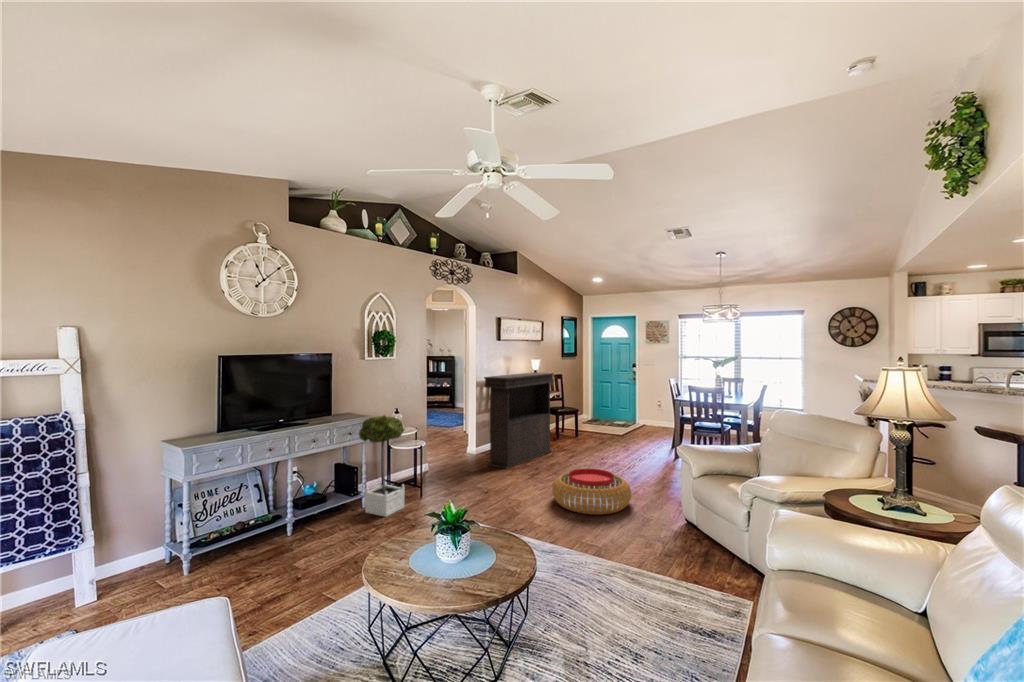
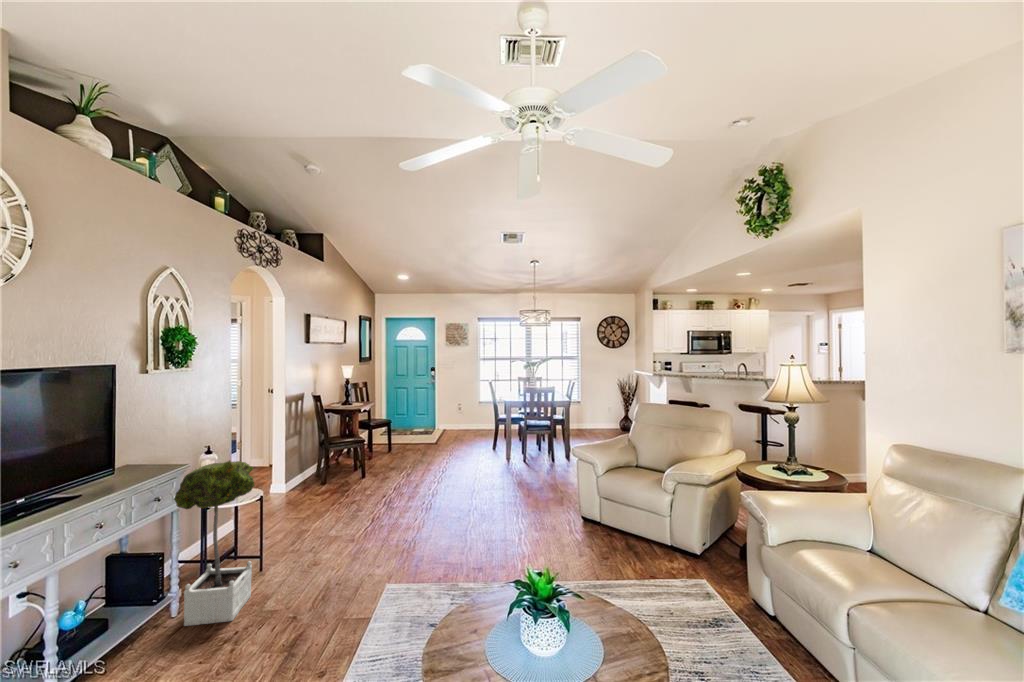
console table: present [484,372,554,469] -> none [314,380,384,503]
pouf: present [552,468,631,515] -> none [441,482,526,536]

